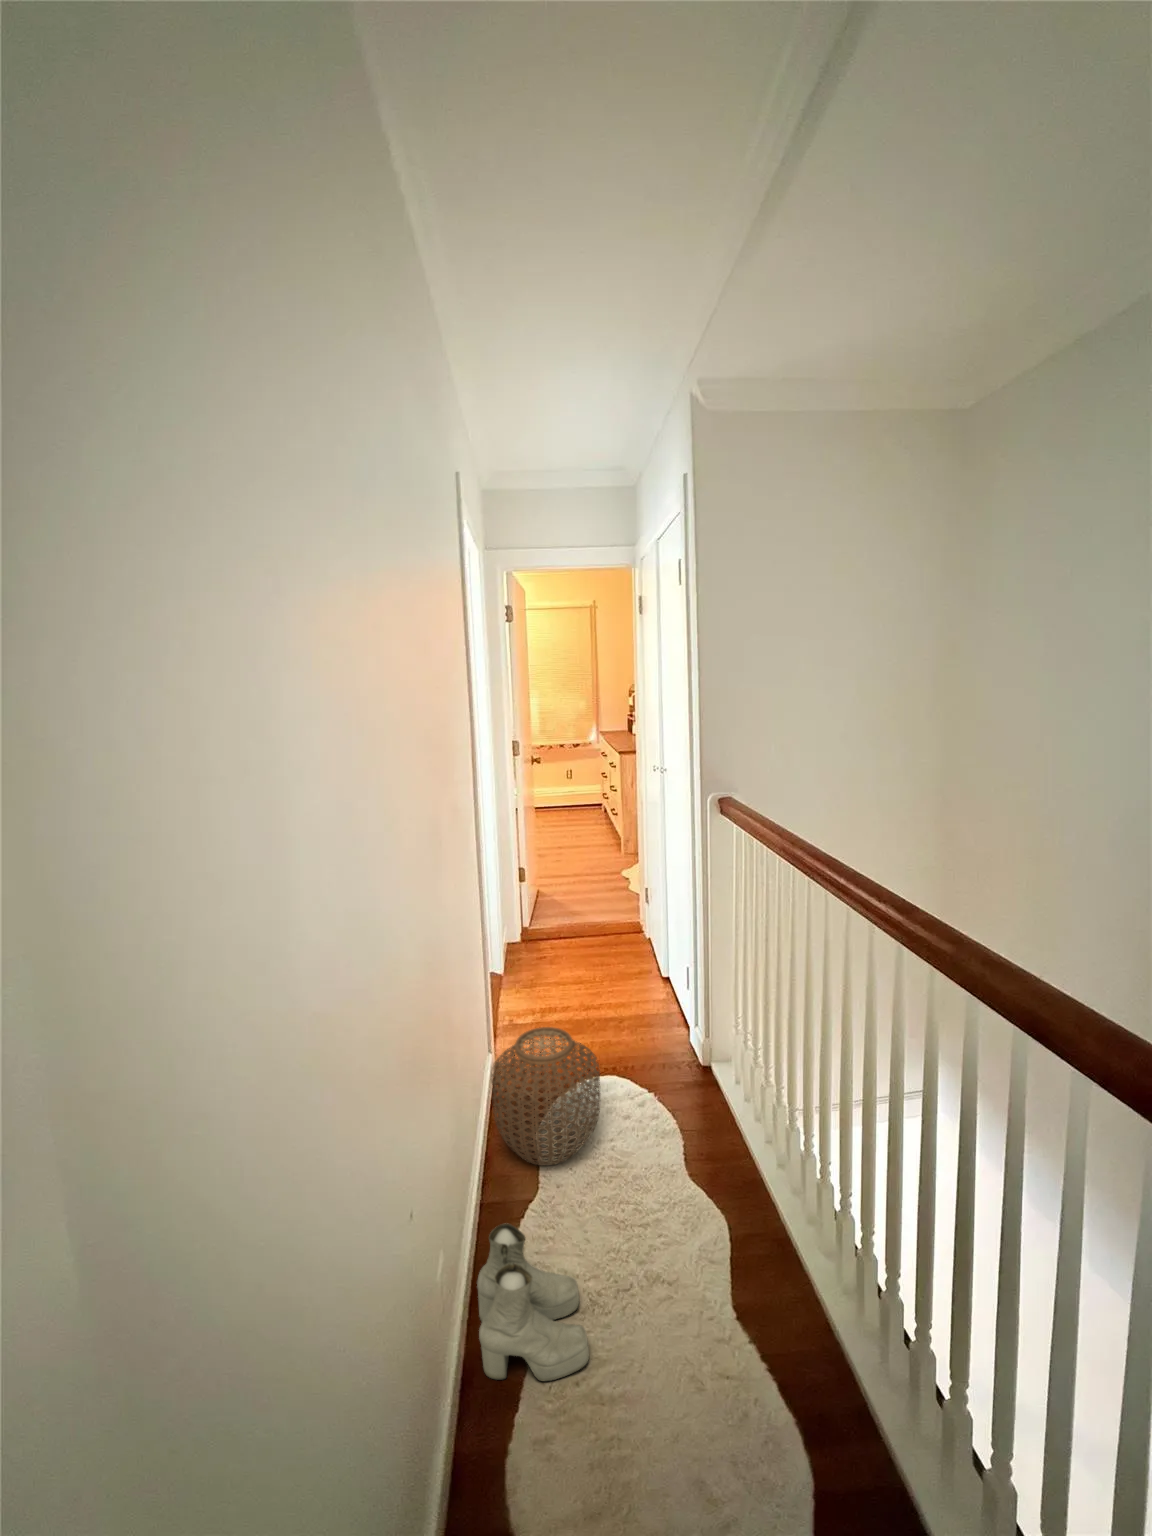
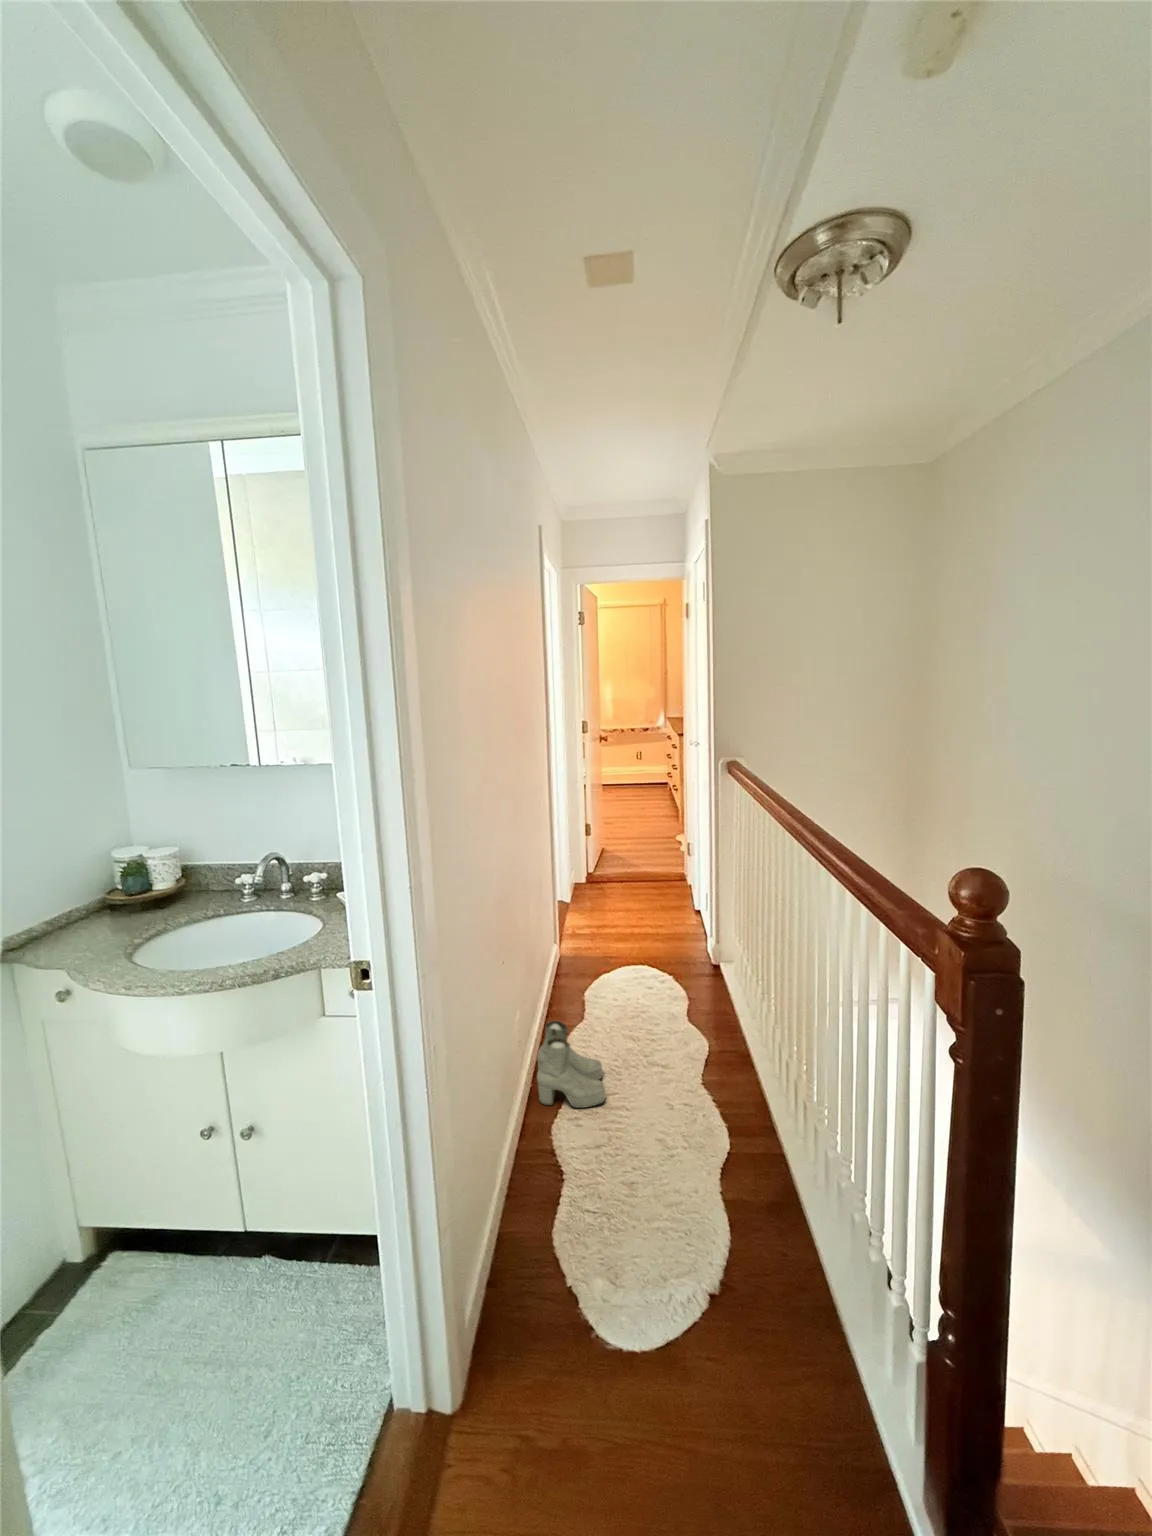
woven basket: present [491,1027,600,1165] -> none [553,919,630,1011]

